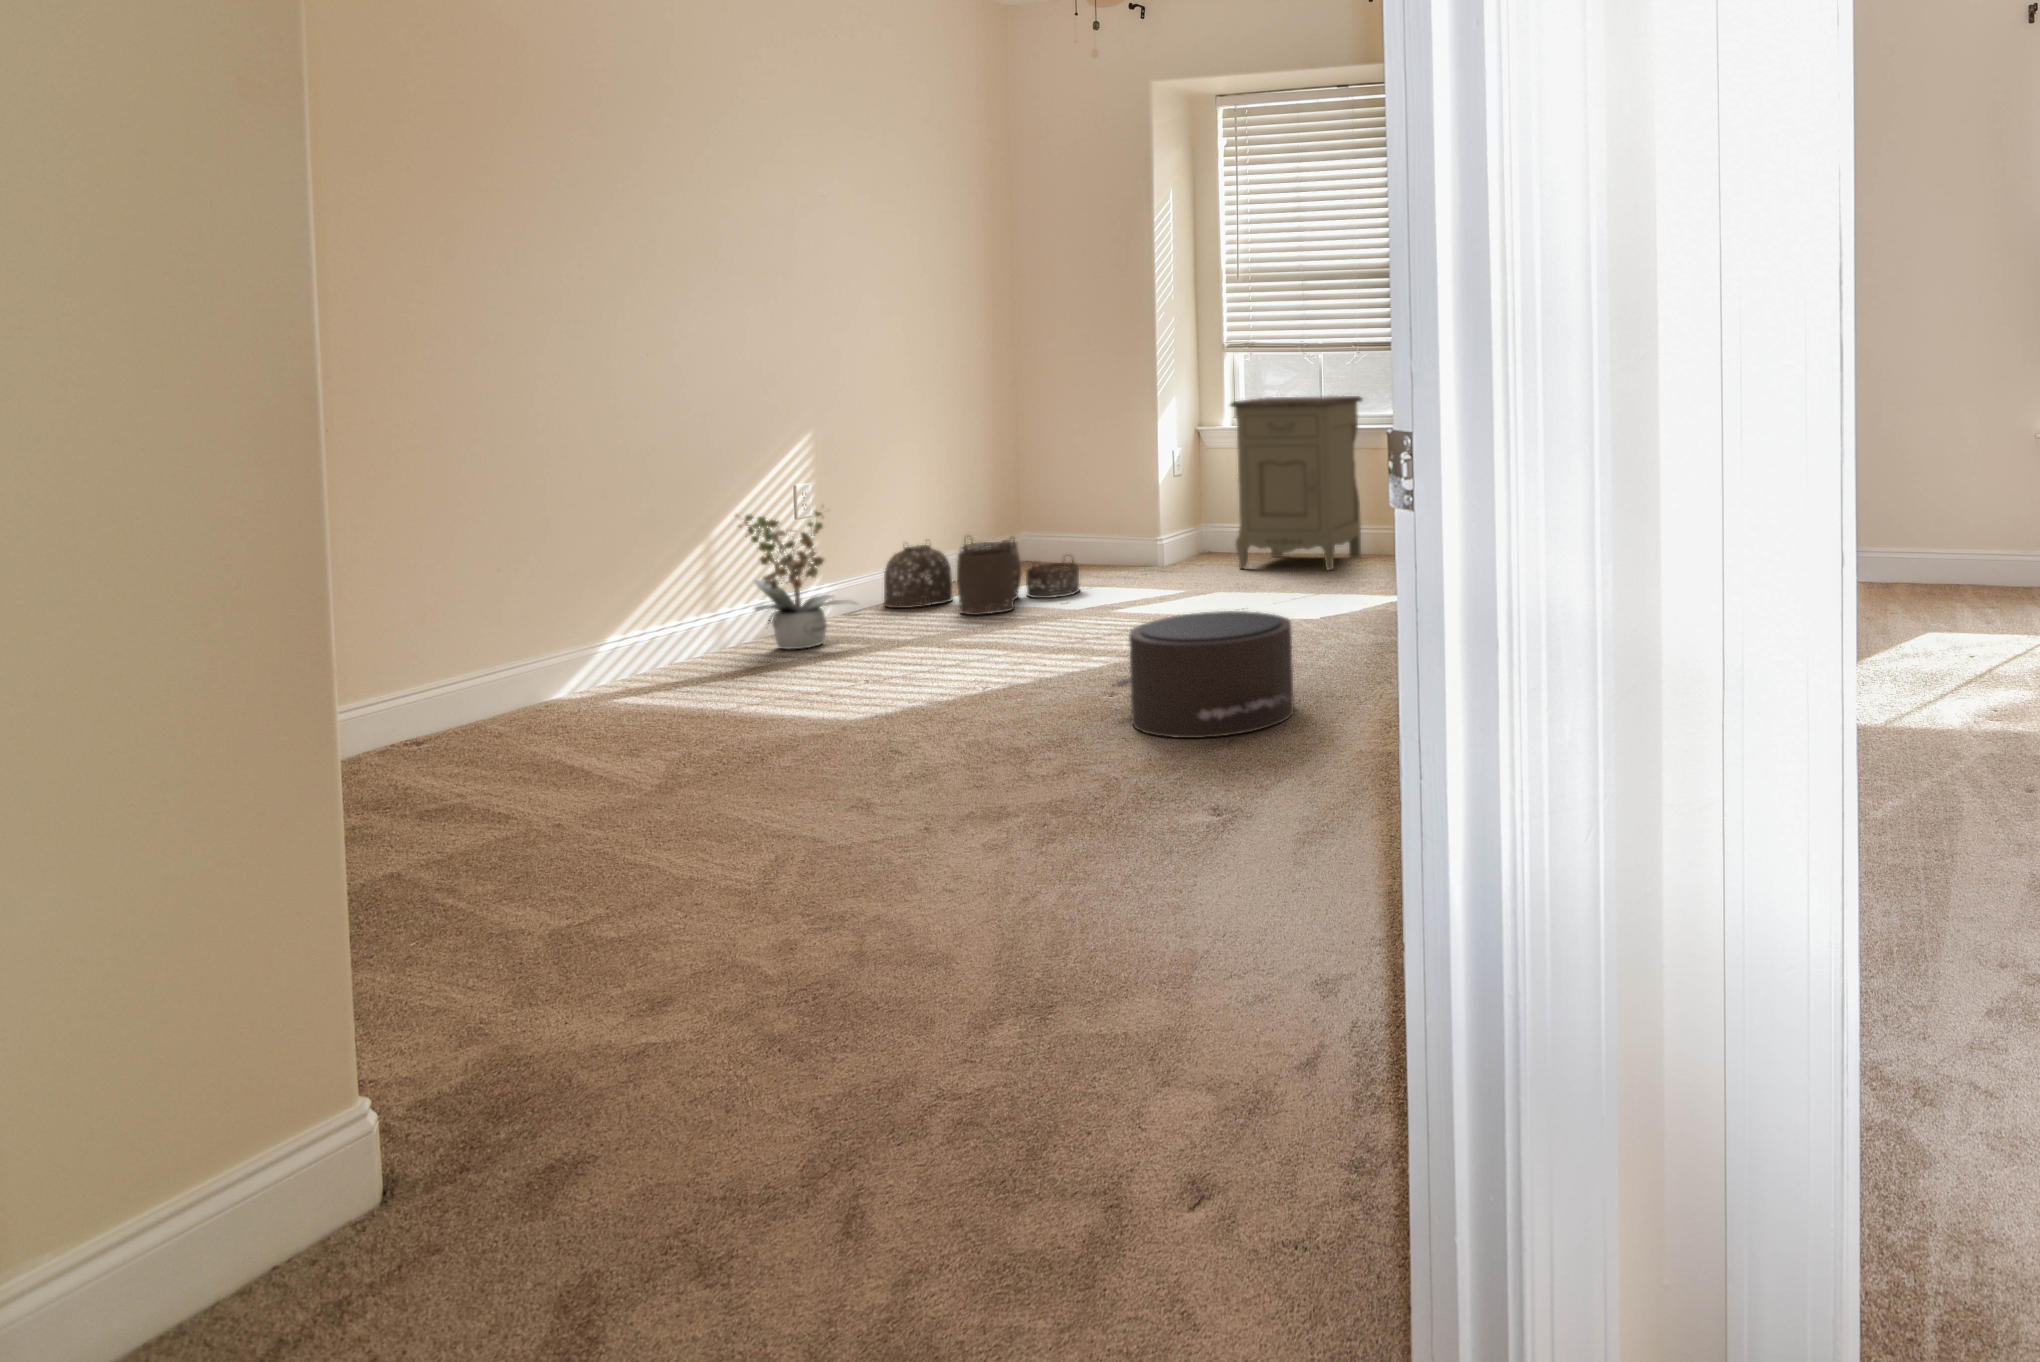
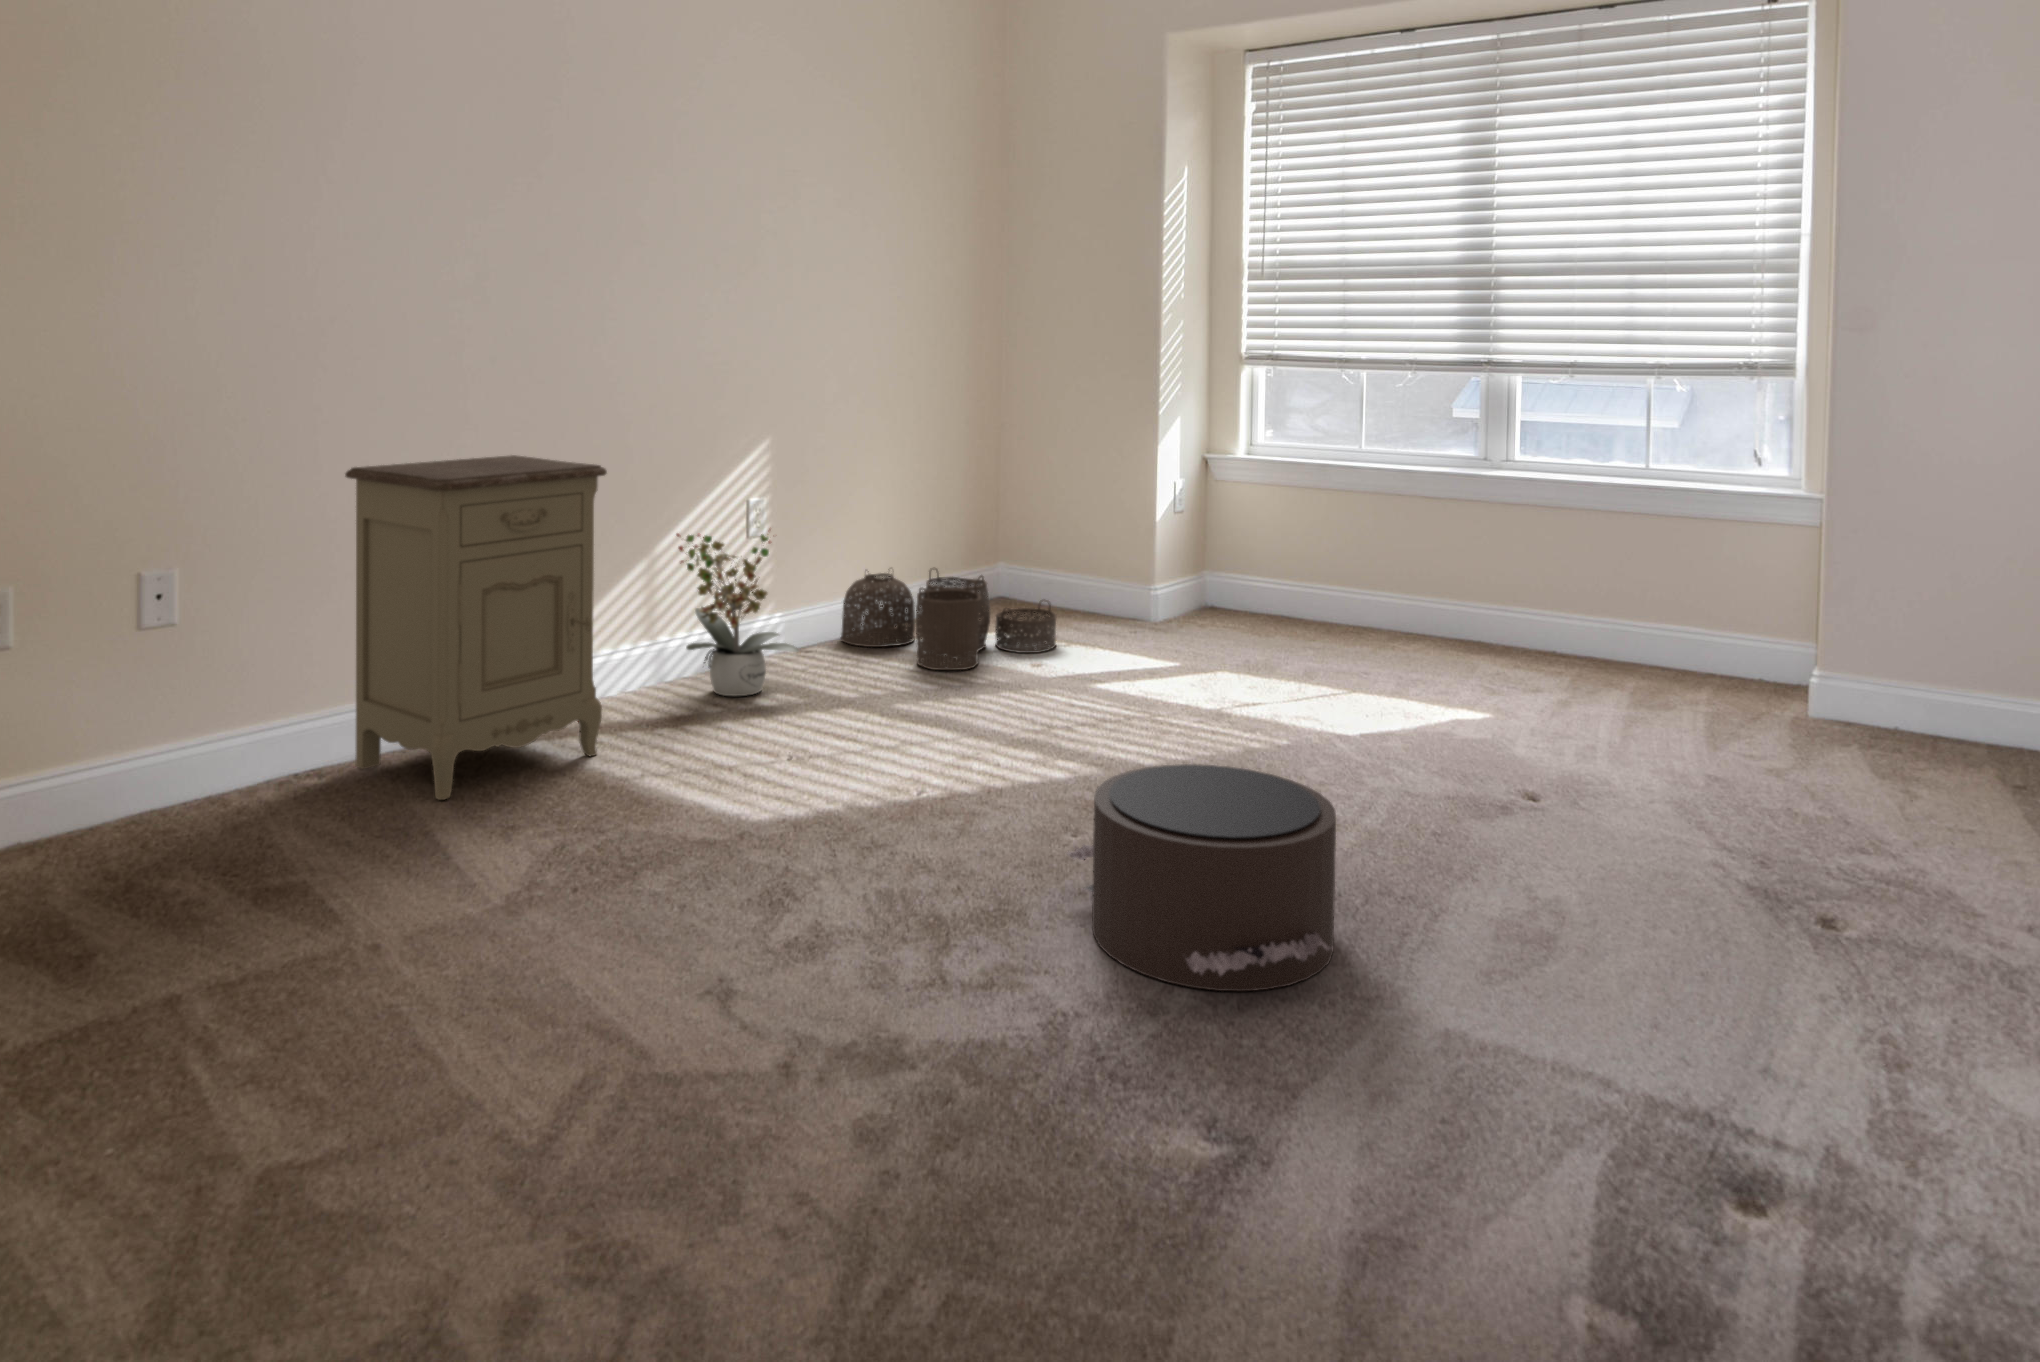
nightstand: present [1230,396,1362,570] -> present [345,455,607,800]

